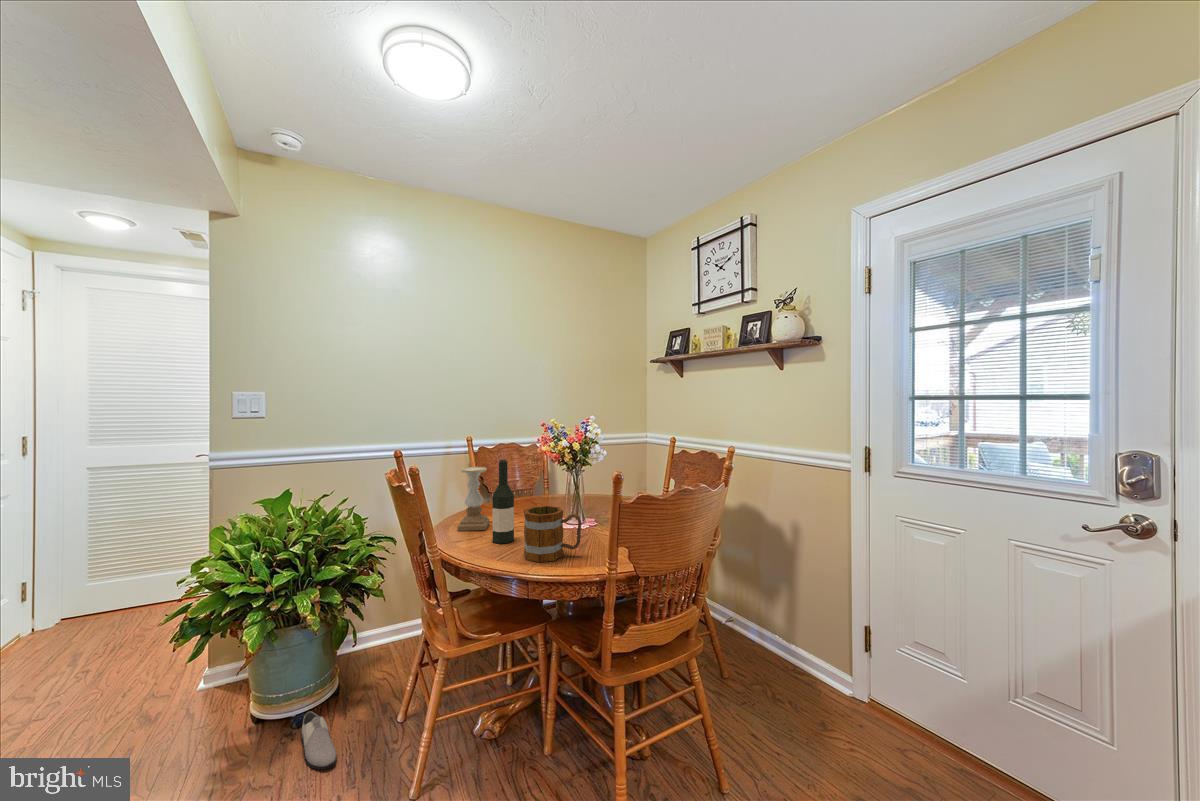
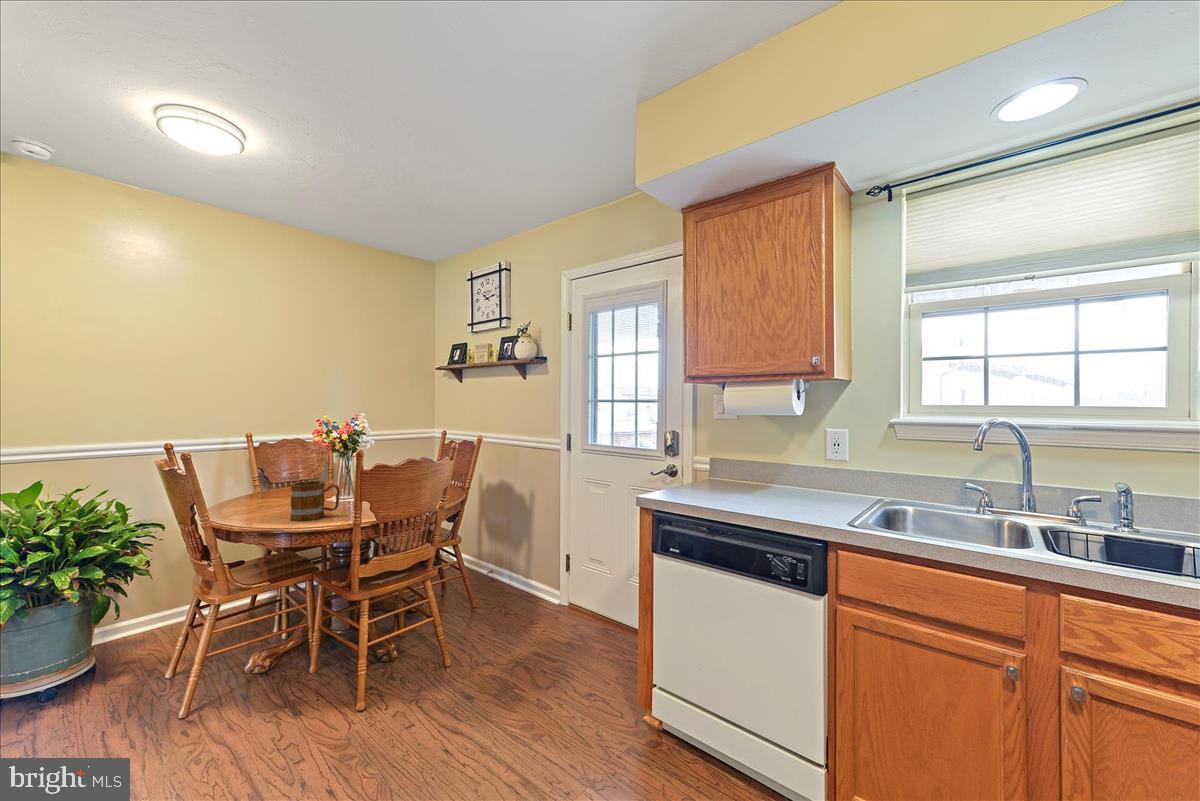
wine bottle: present [492,459,514,544] -> none [264,447,285,514]
candle holder: present [458,467,490,531] -> none [231,456,264,509]
shoe: present [301,711,337,769] -> none [56,681,100,720]

